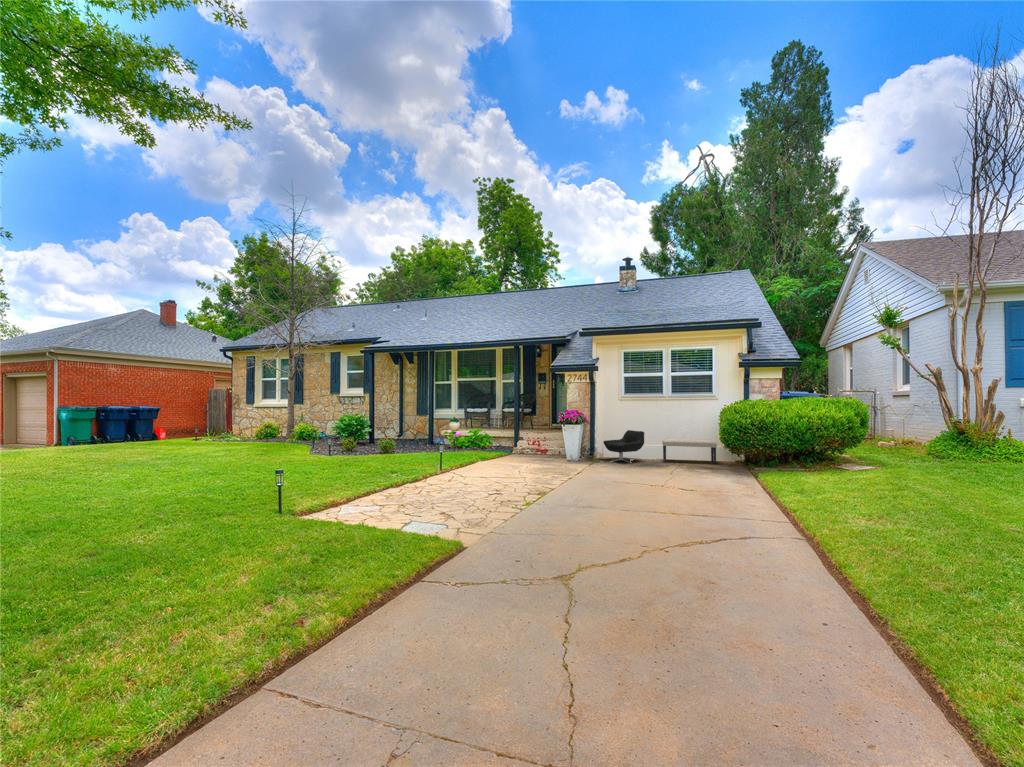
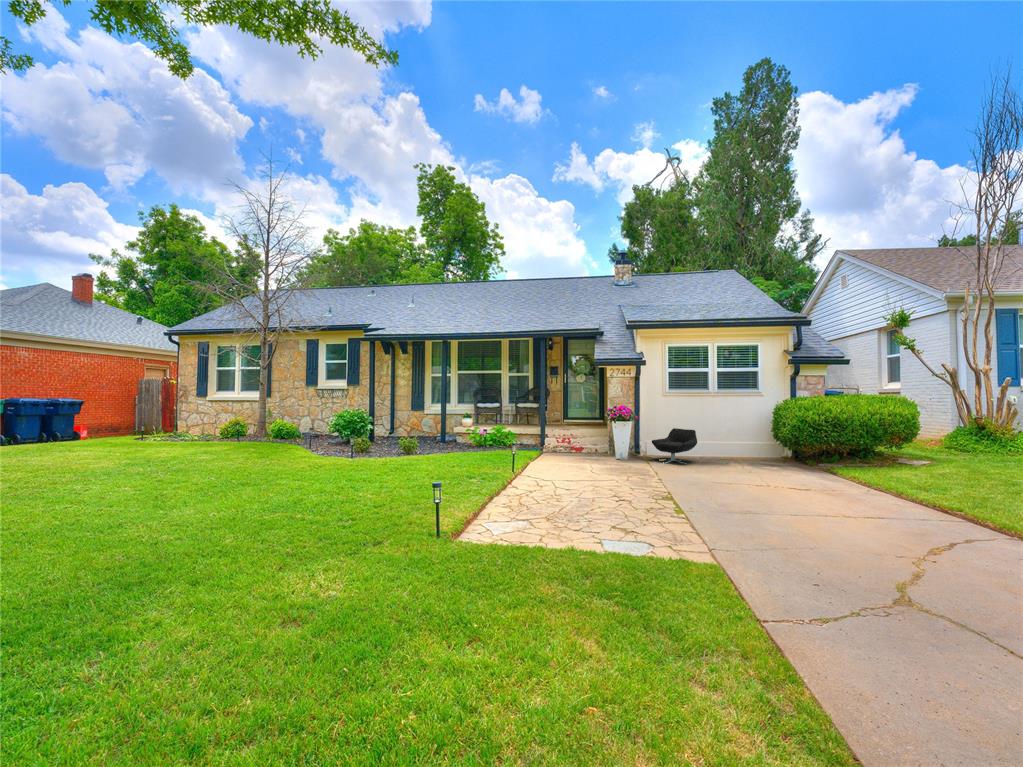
bench: present [662,439,717,464] -> none [710,437,772,463]

